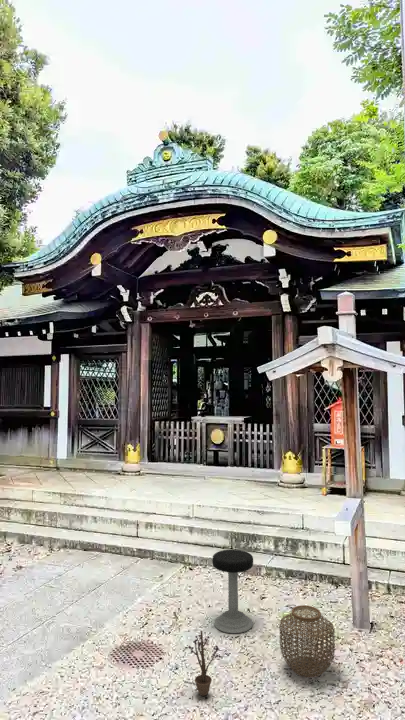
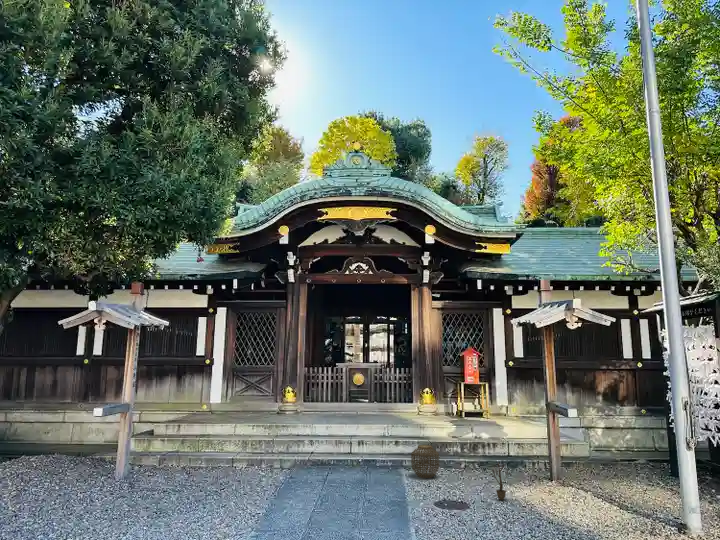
stool: present [212,550,253,633] -> none [460,433,488,482]
woven basket: present [280,605,335,677] -> present [411,445,439,478]

